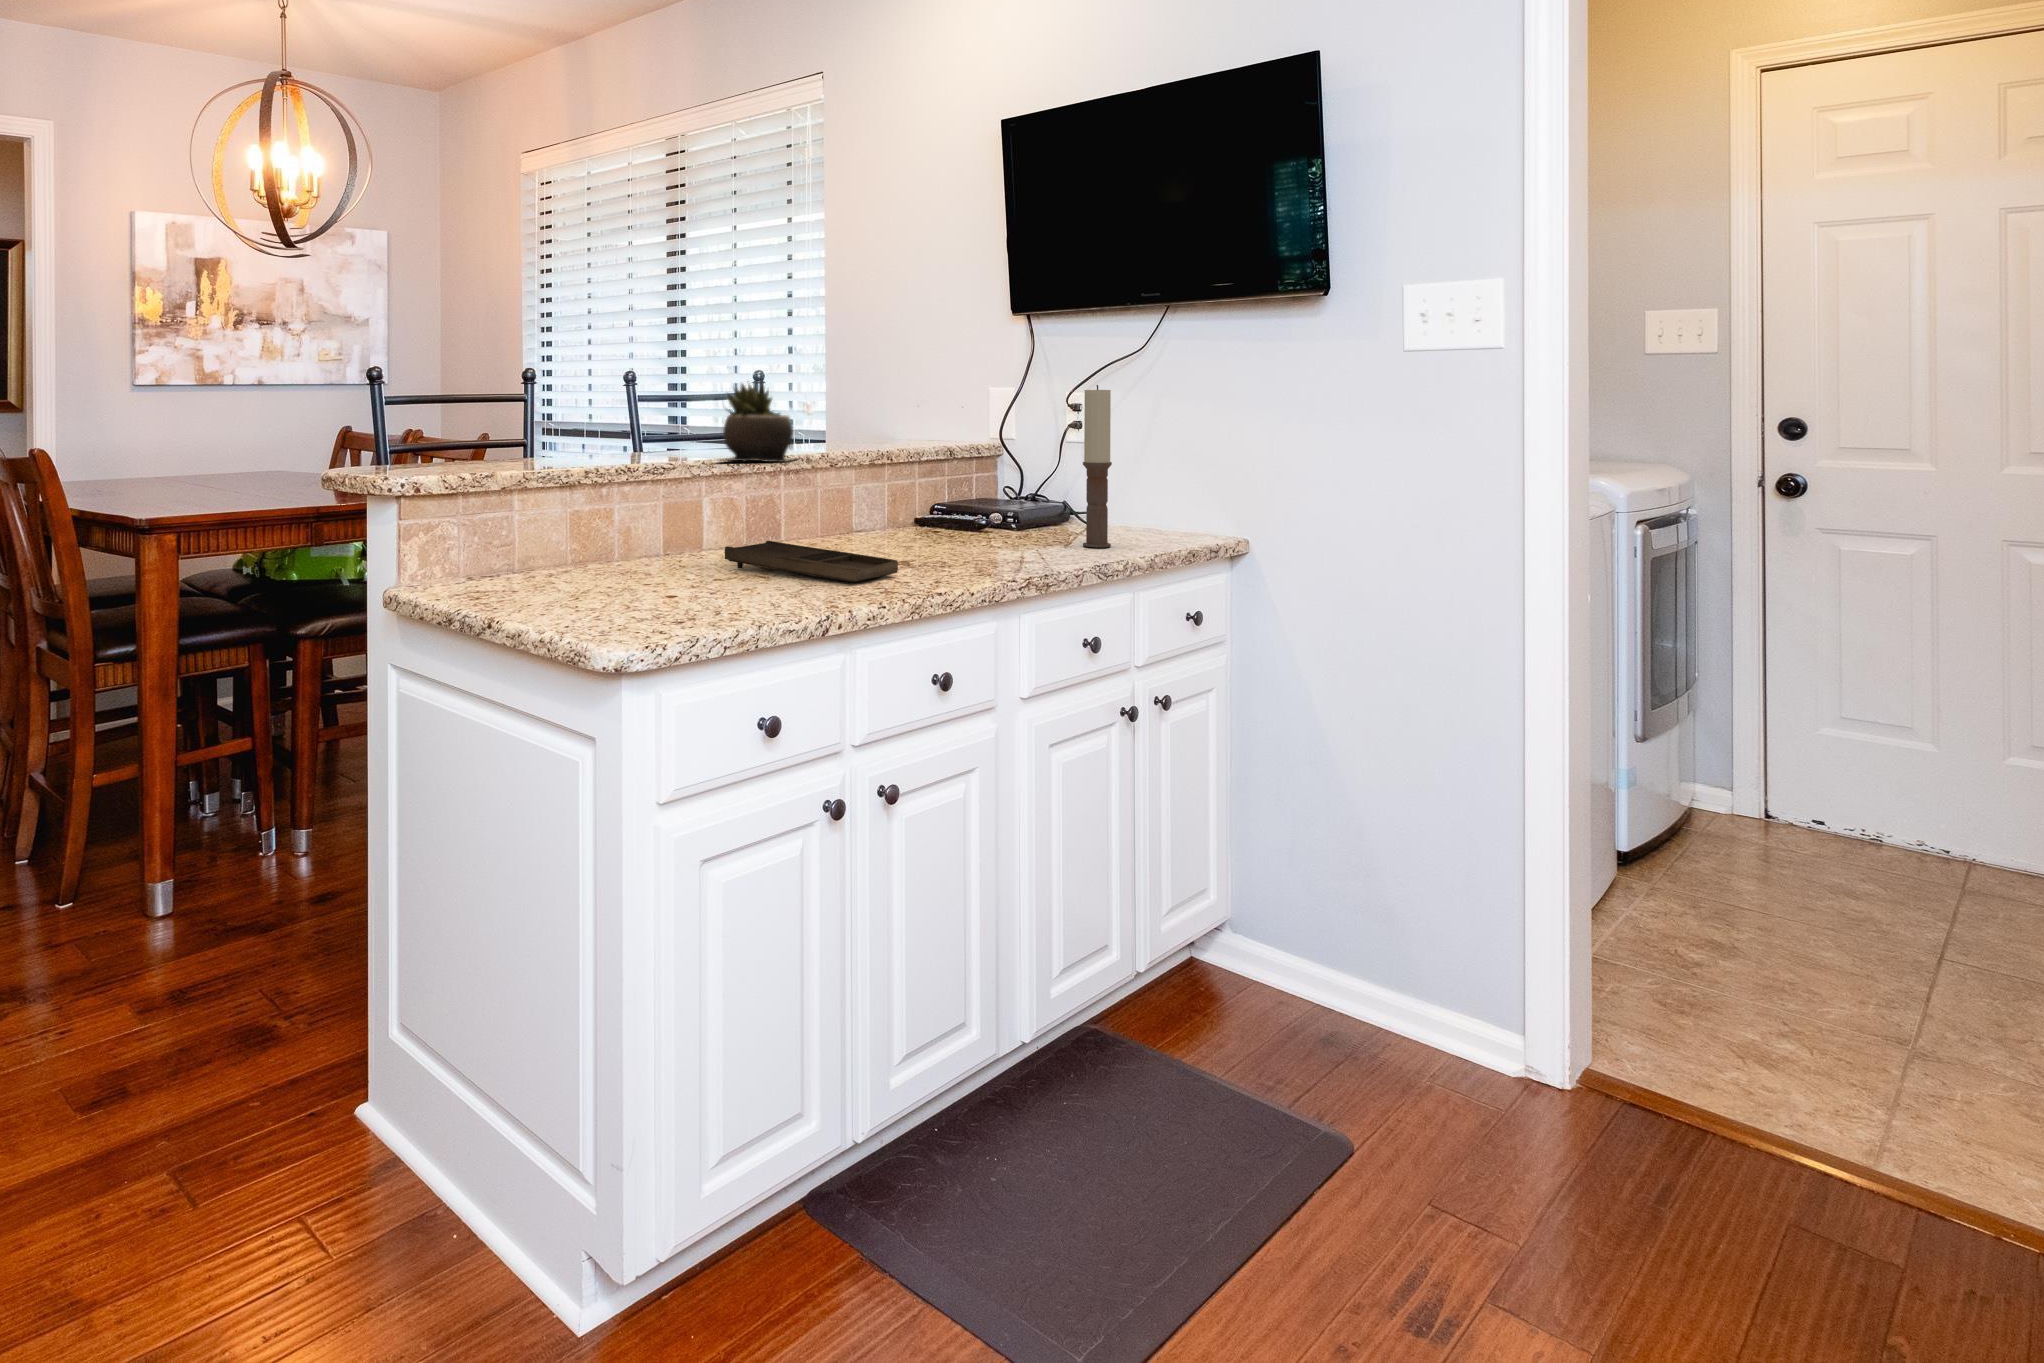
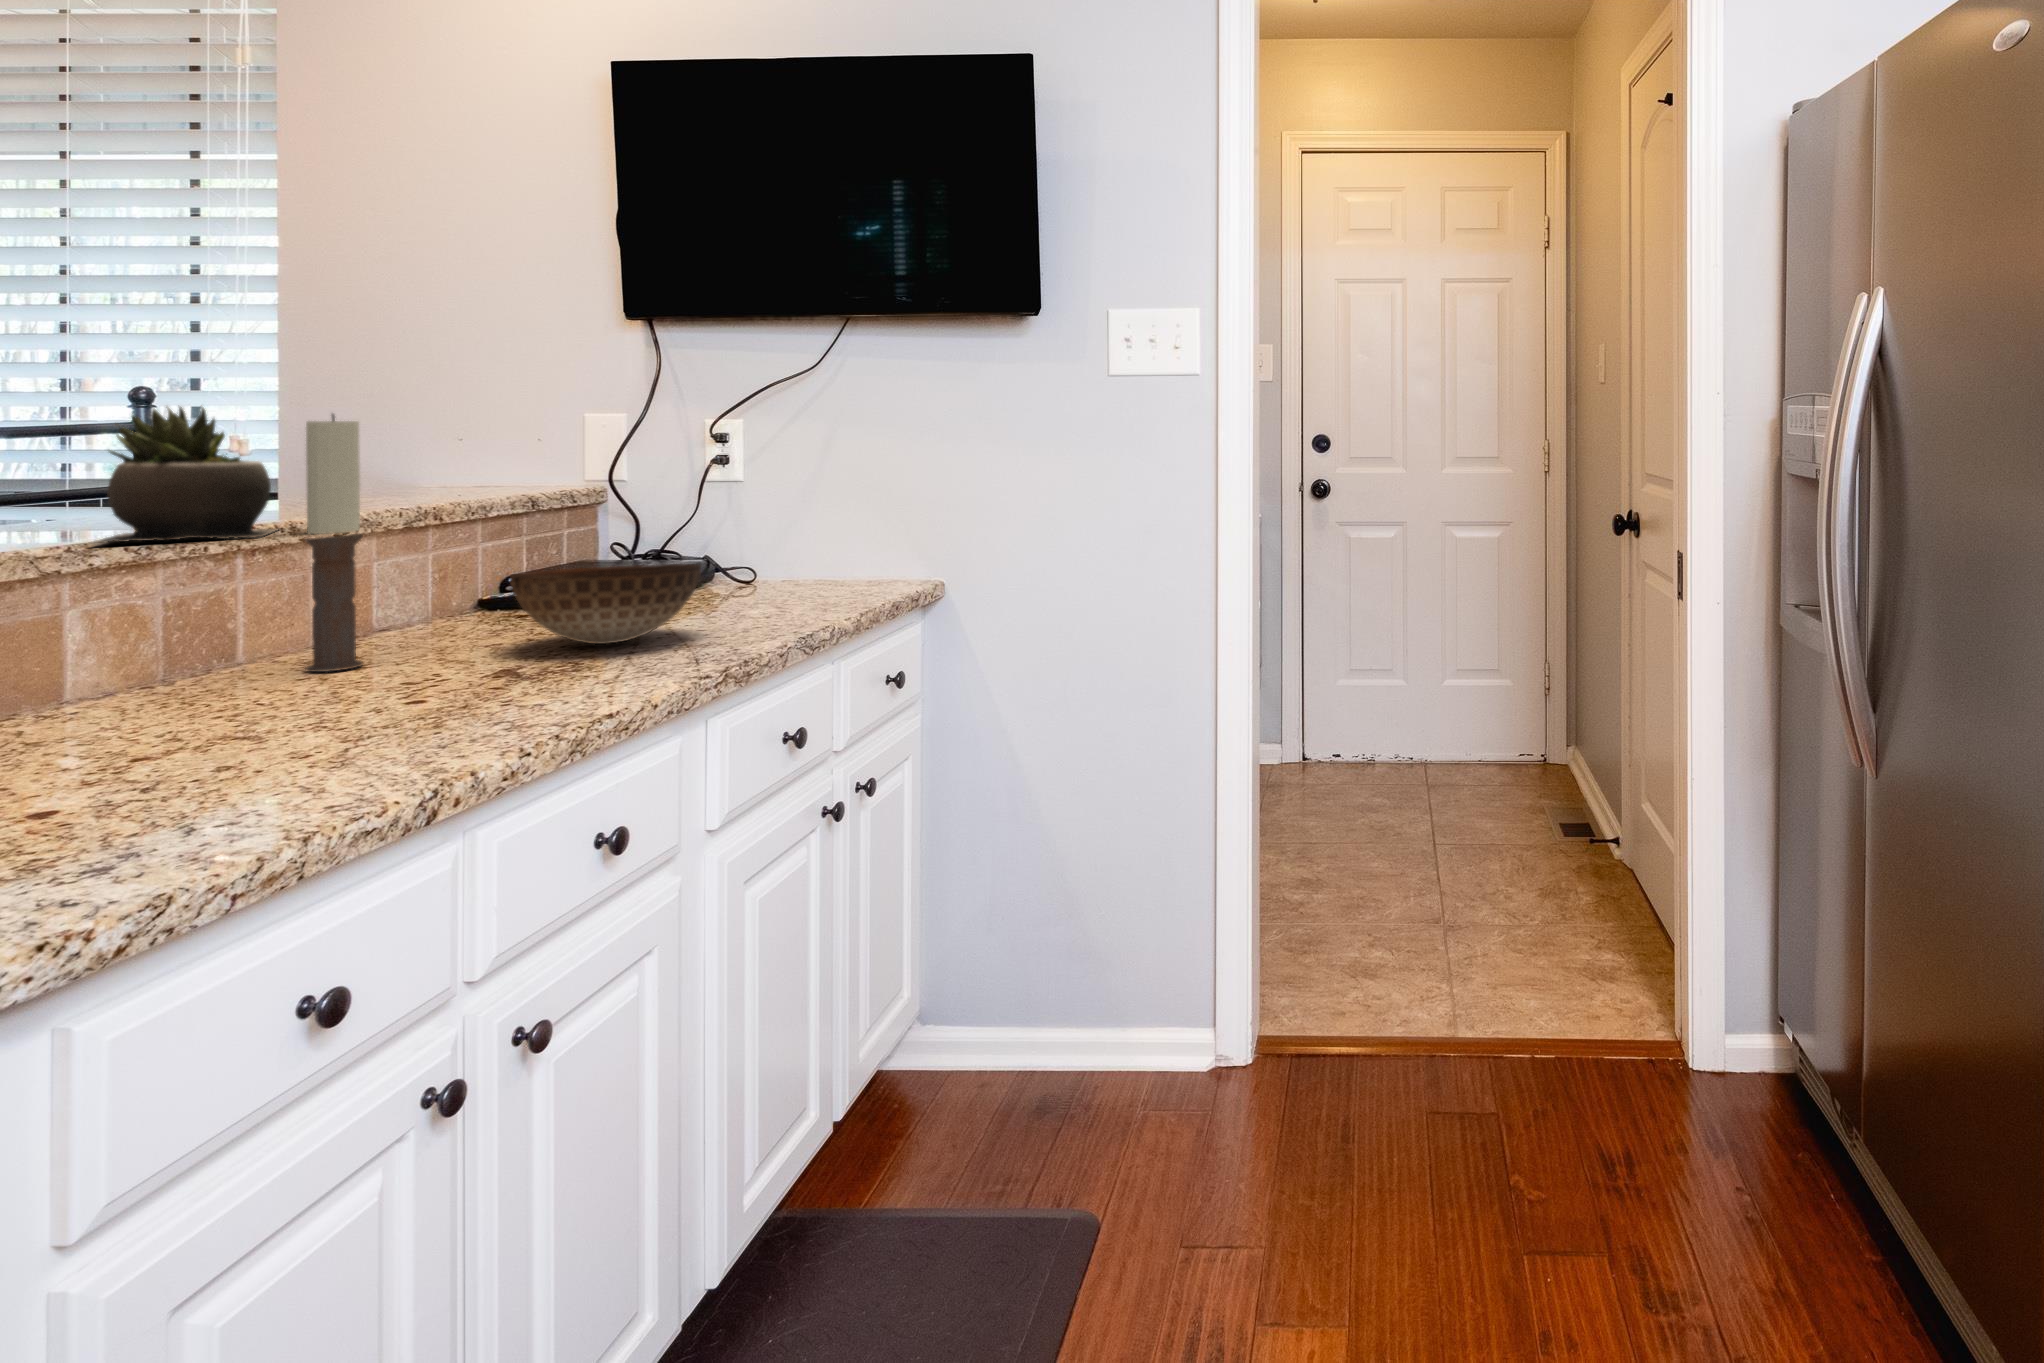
candle: present [1083,385,1112,547] -> present [305,414,363,672]
bowl: none [910,497,1032,553] -> present [510,564,702,644]
tray: present [725,541,898,582] -> none [139,670,516,728]

